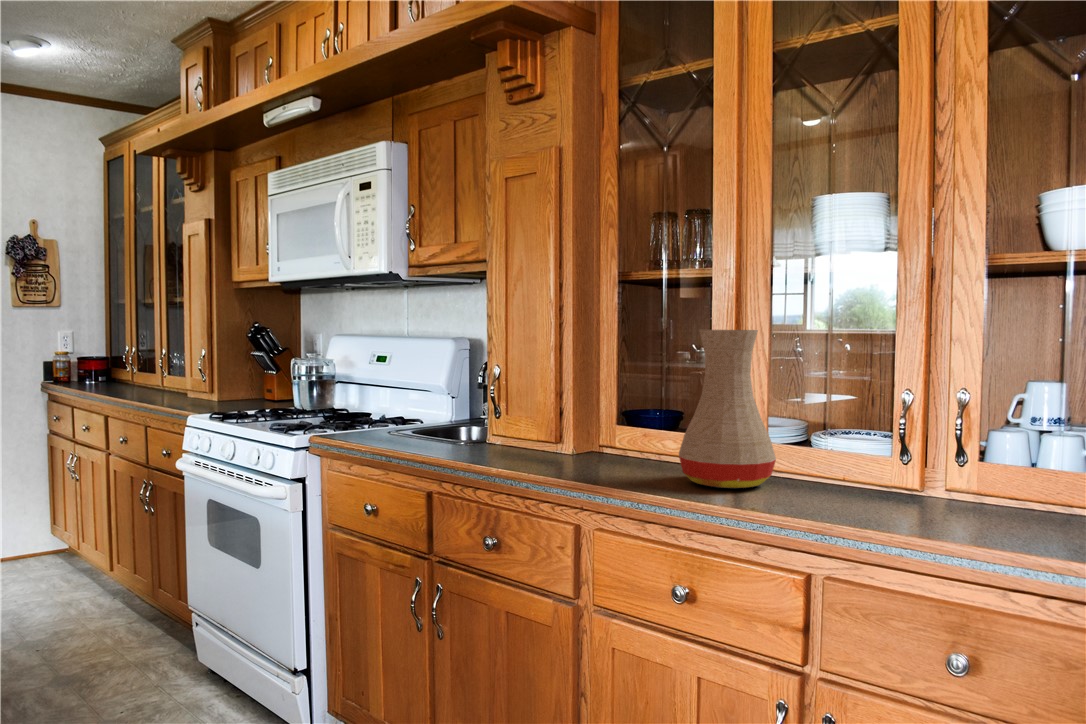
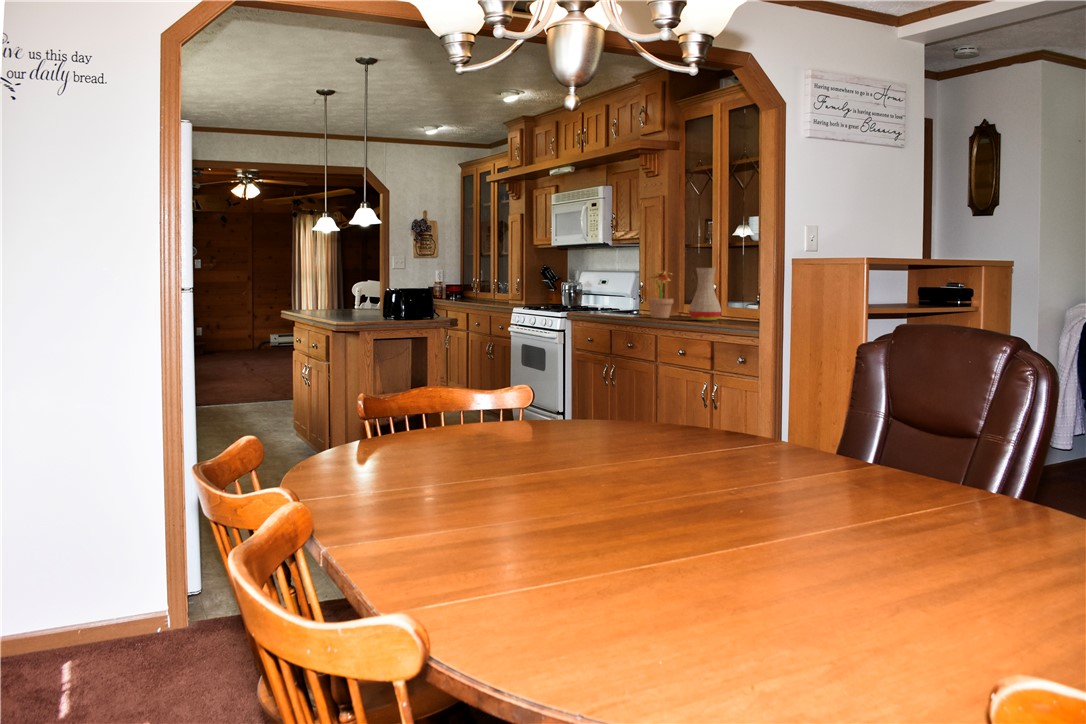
potted plant: none [526,330,602,467] -> present [647,270,673,318]

